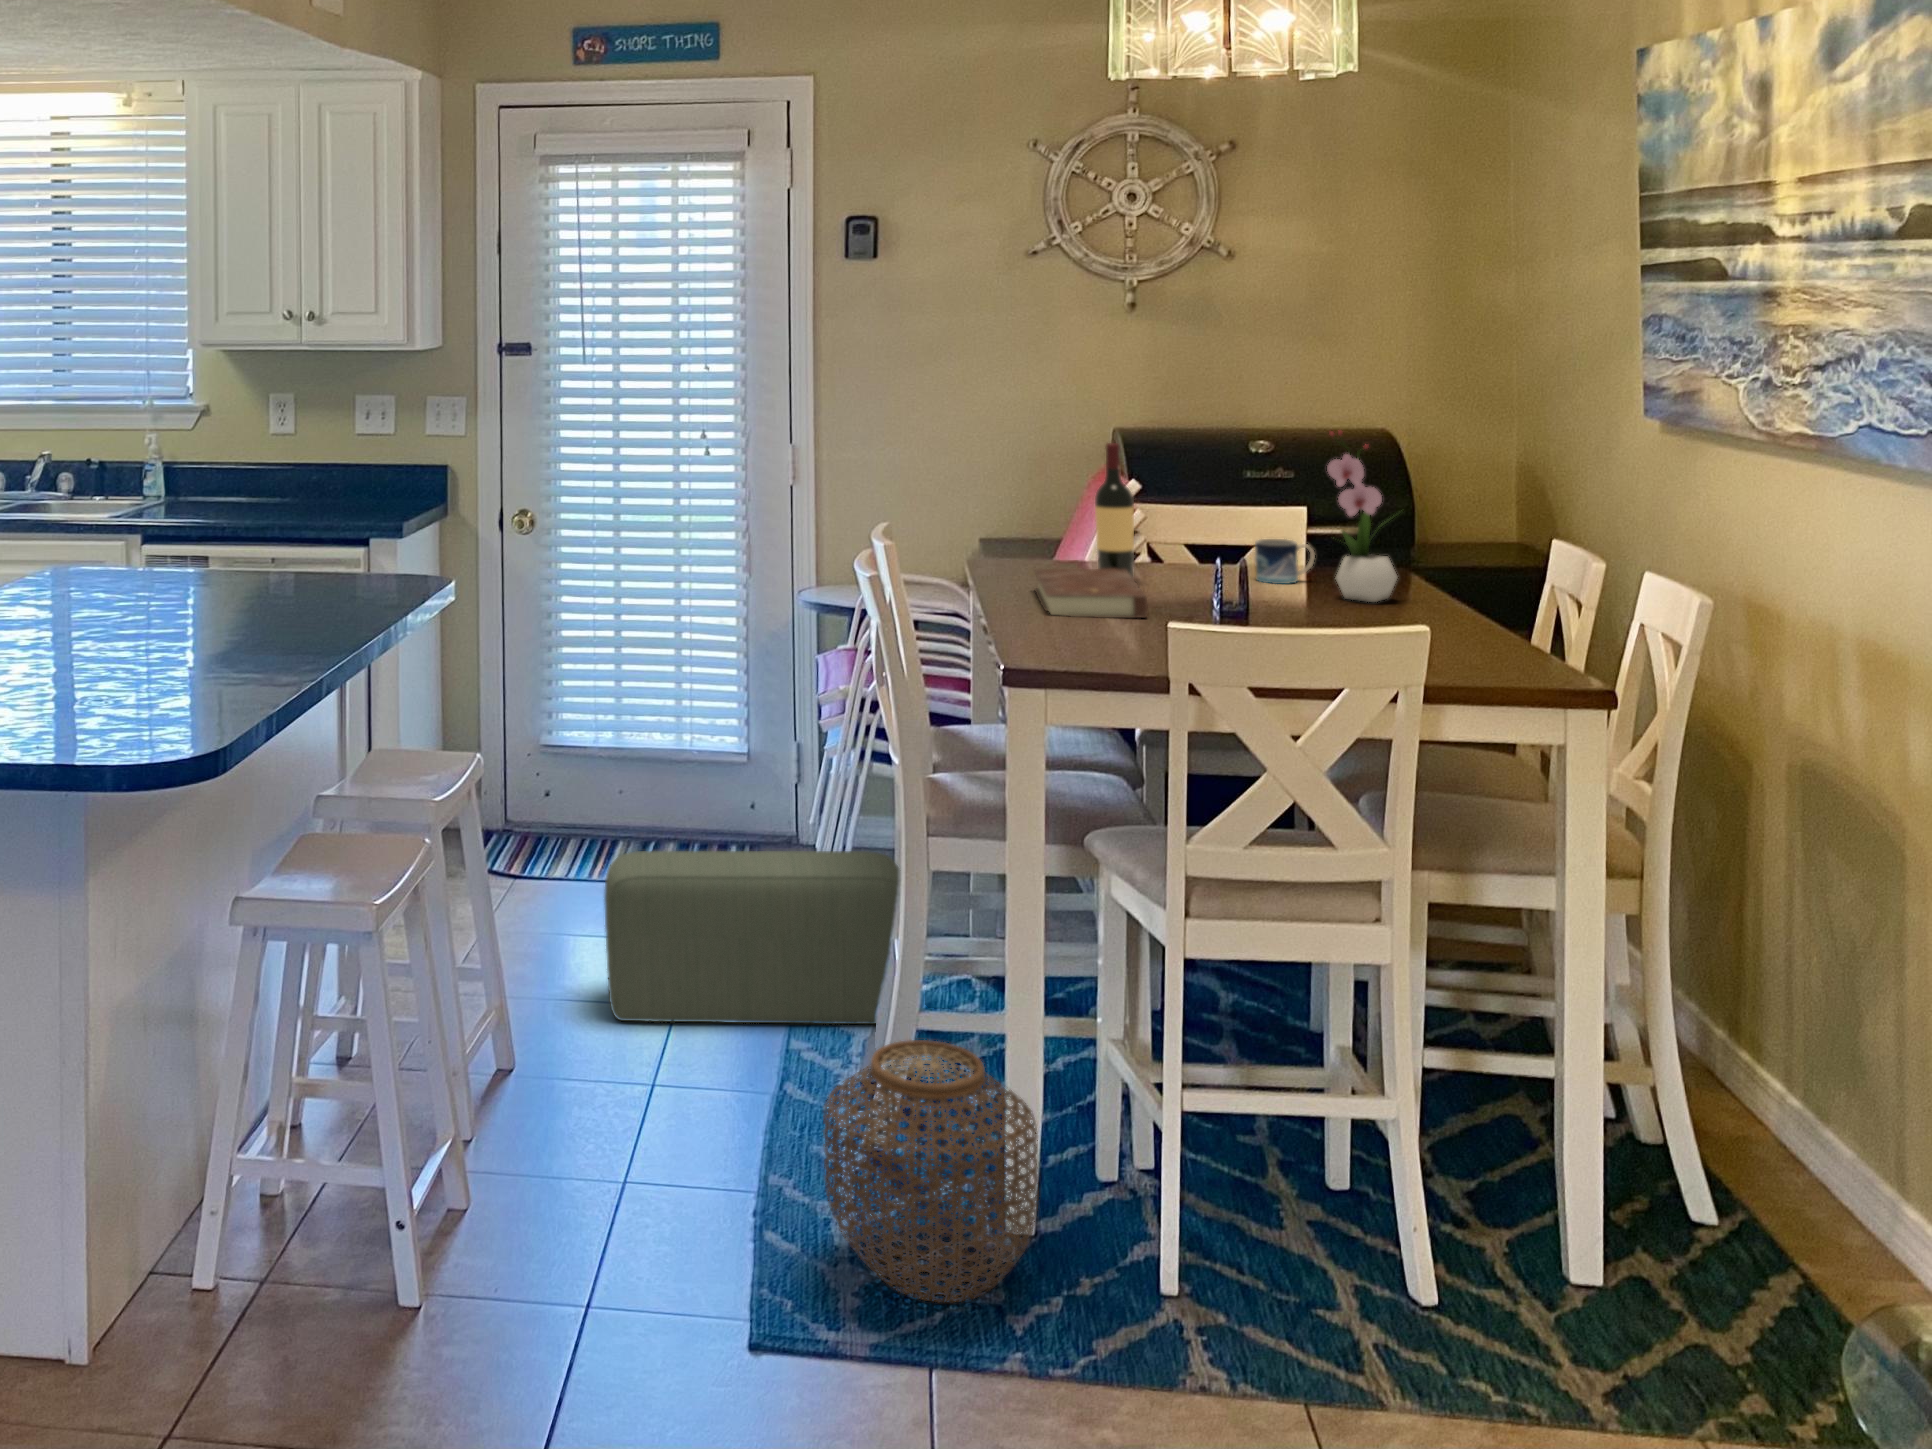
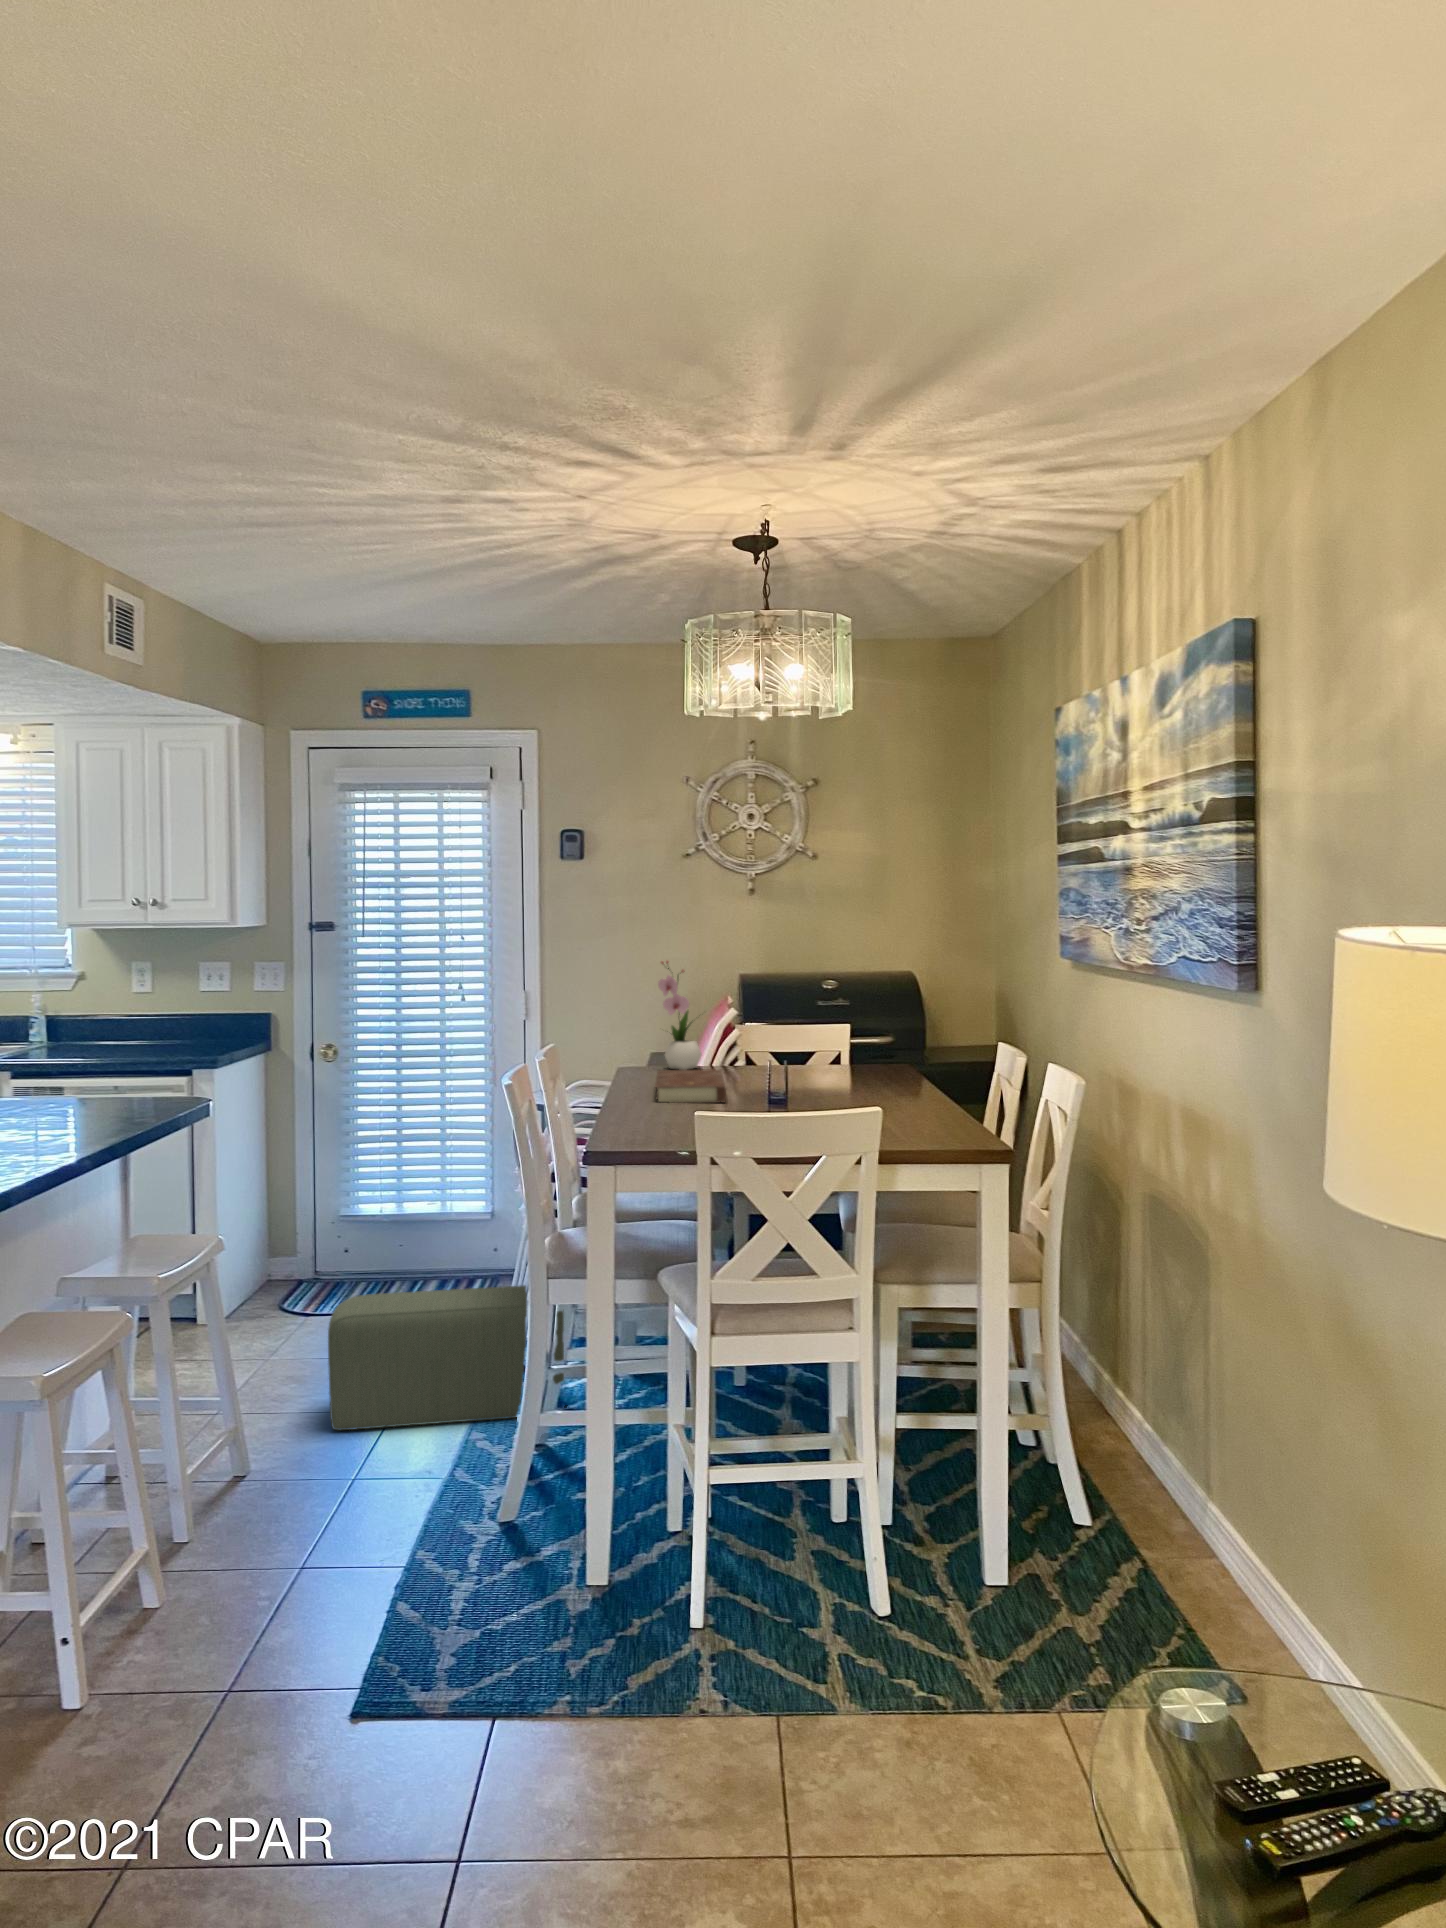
flower arrangement: present [1327,431,1397,602] -> present [658,961,702,1070]
wine bottle: present [1095,443,1134,577] -> none [706,980,732,1081]
mug: present [1255,539,1315,584] -> none [816,1049,854,1080]
woven basket: present [823,1040,1039,1303] -> none [427,1442,599,1664]

